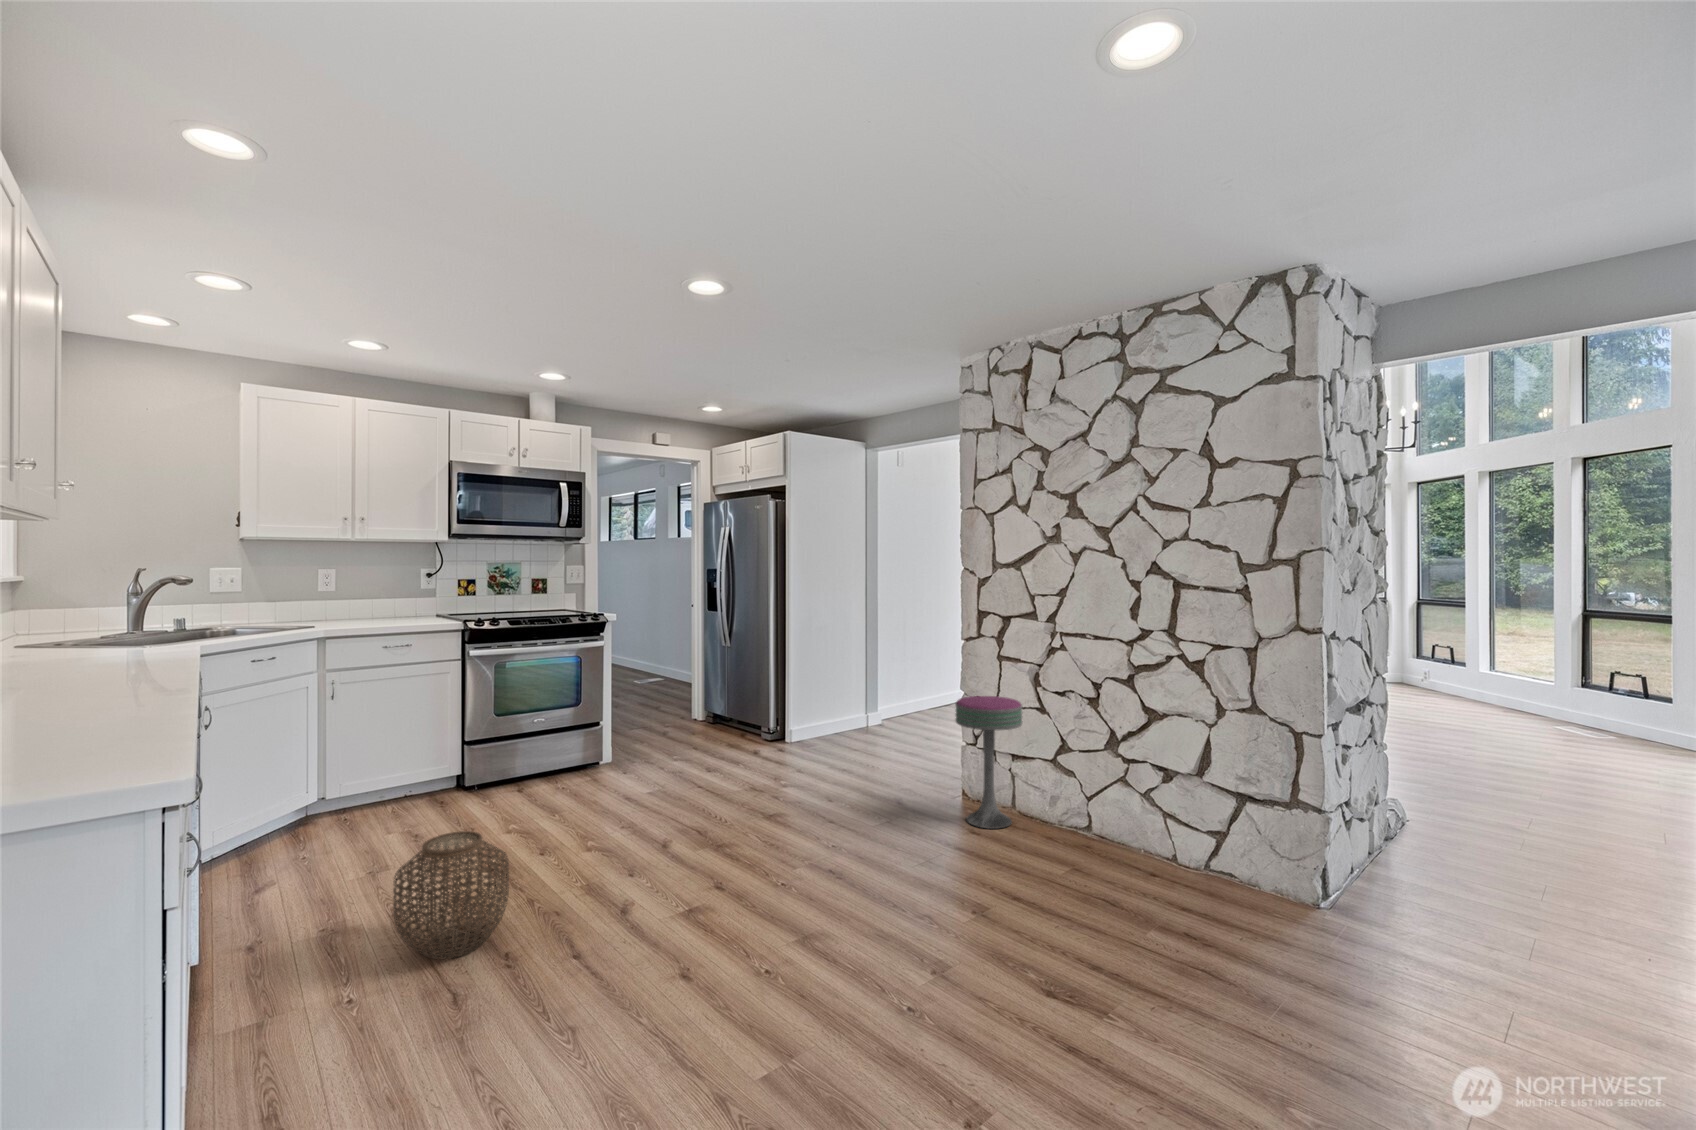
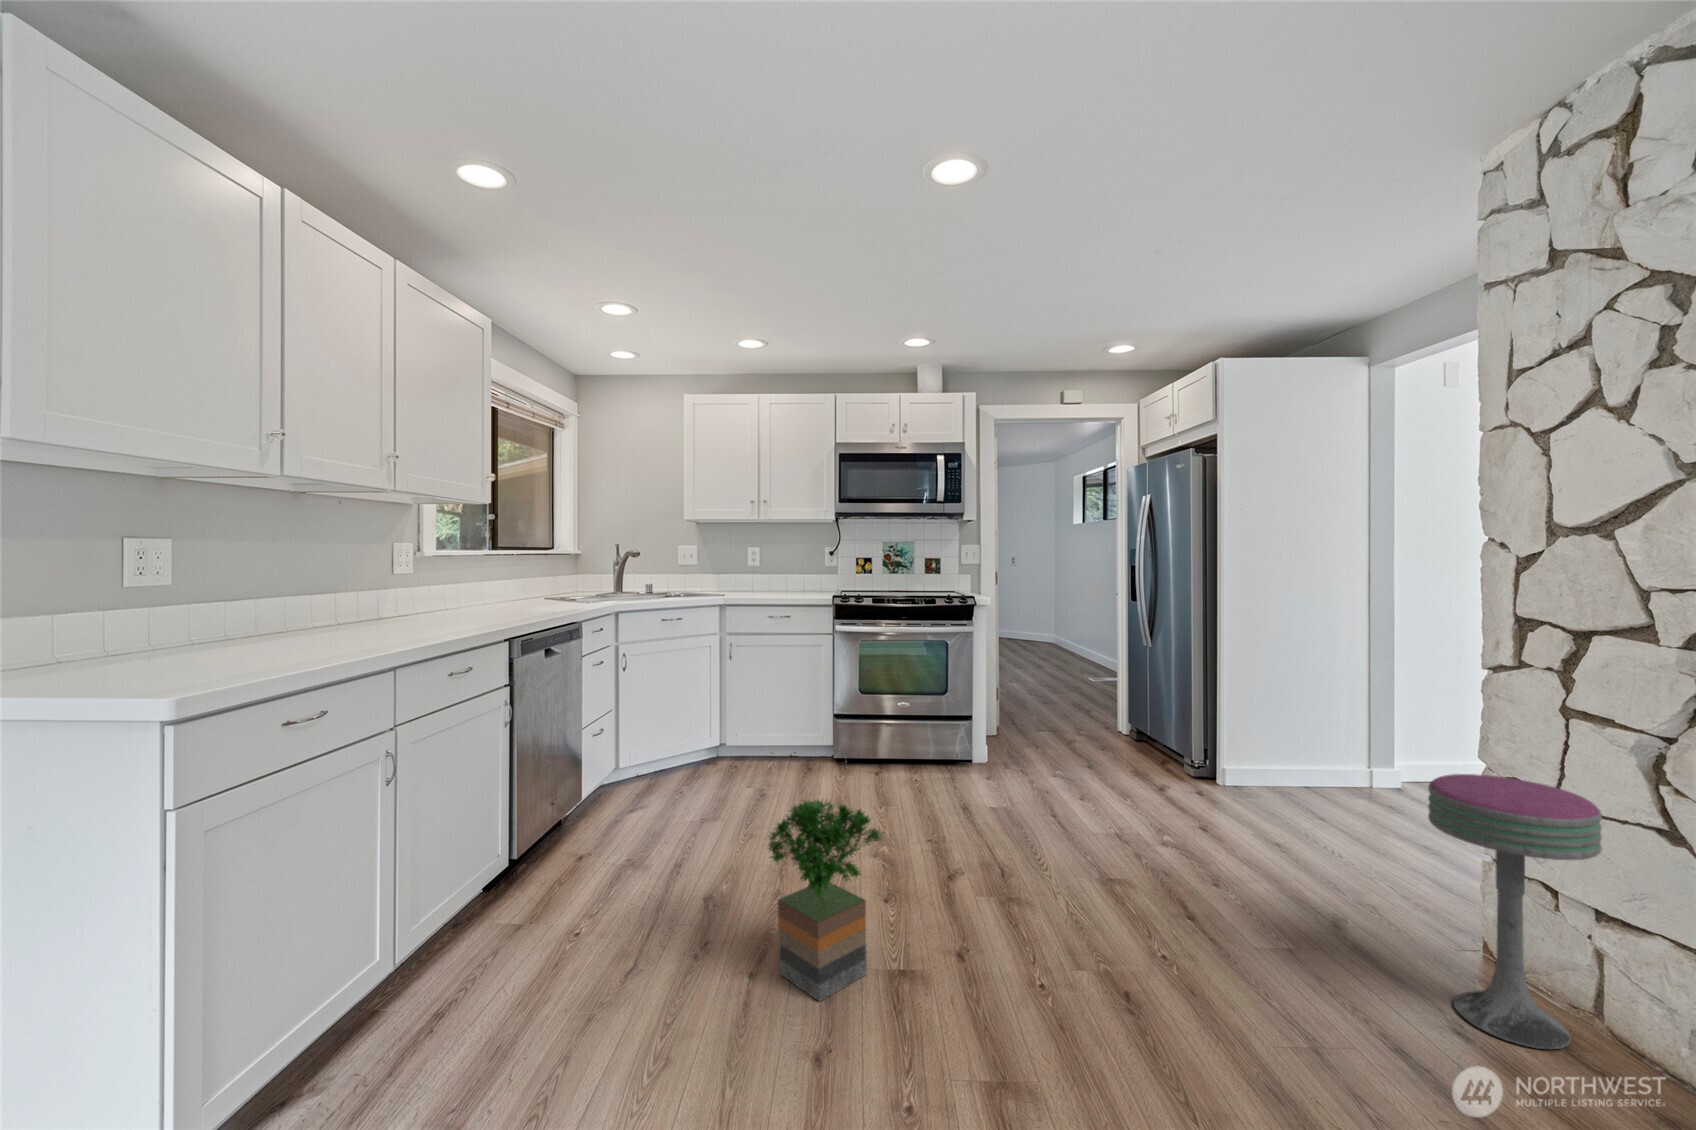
potted tree: none [584,779,679,938] -> present [768,800,883,1001]
woven basket: present [393,831,509,959] -> none [620,815,727,945]

